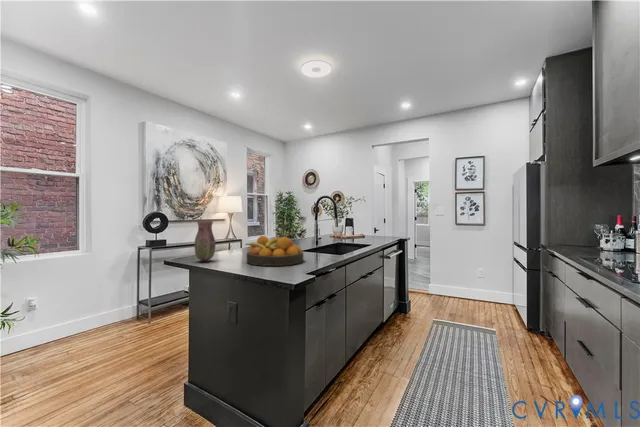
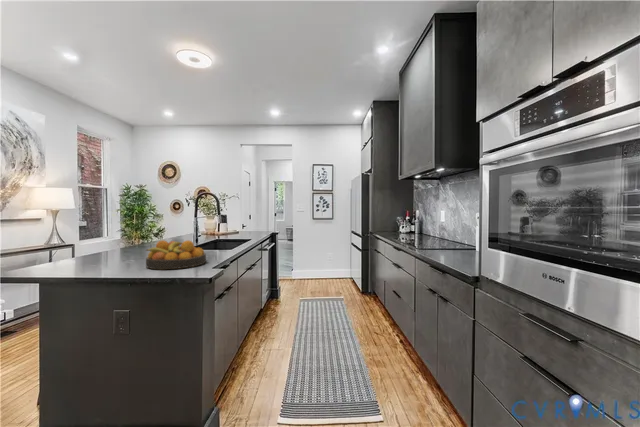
vase: present [194,221,215,261] -> none [79,228,106,272]

